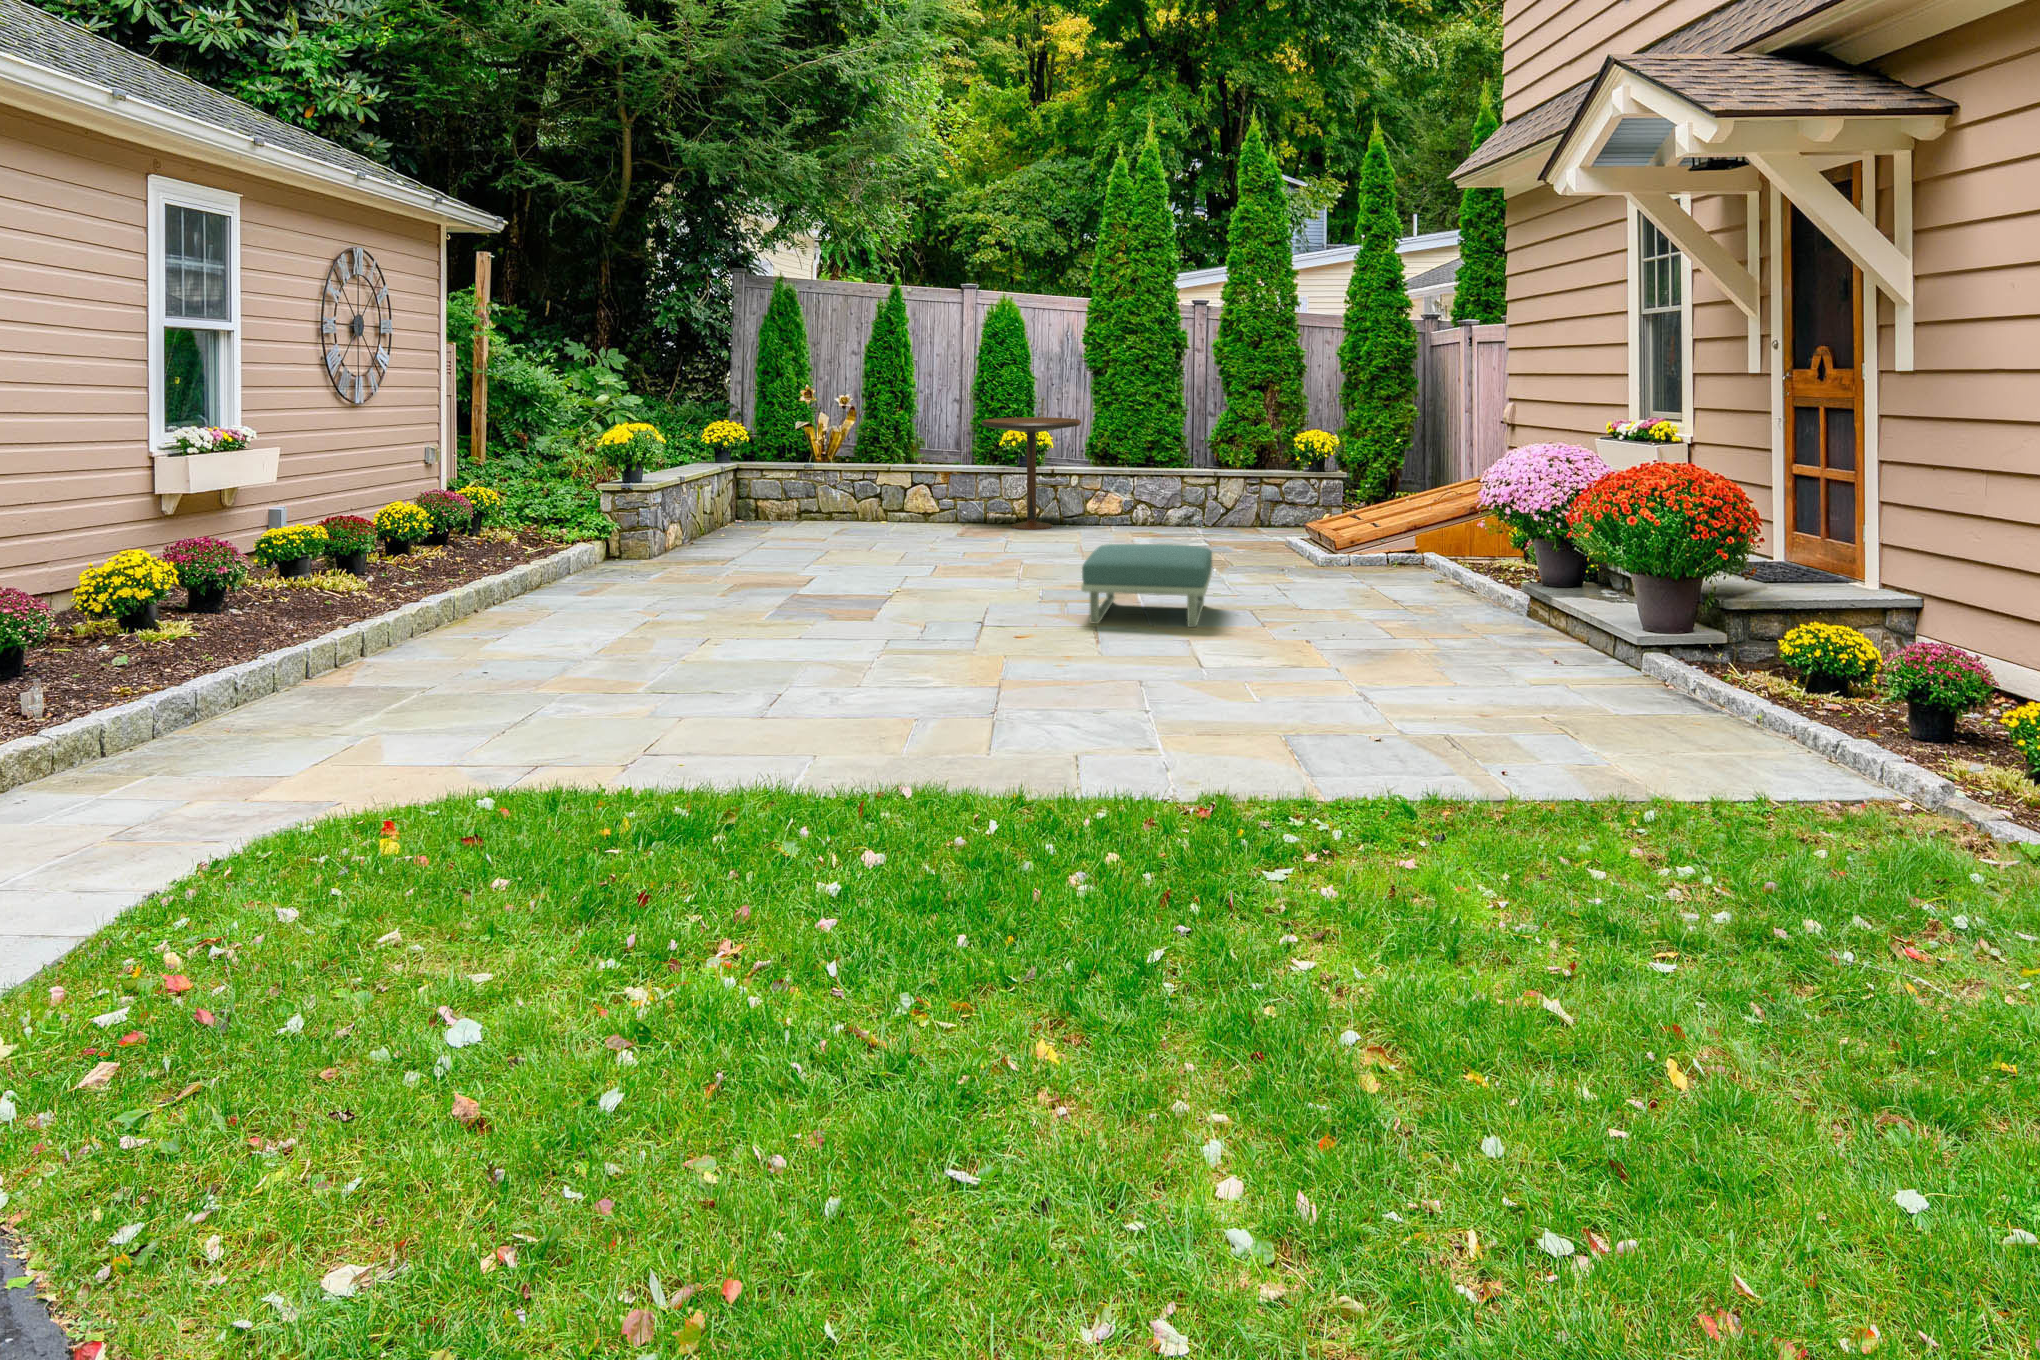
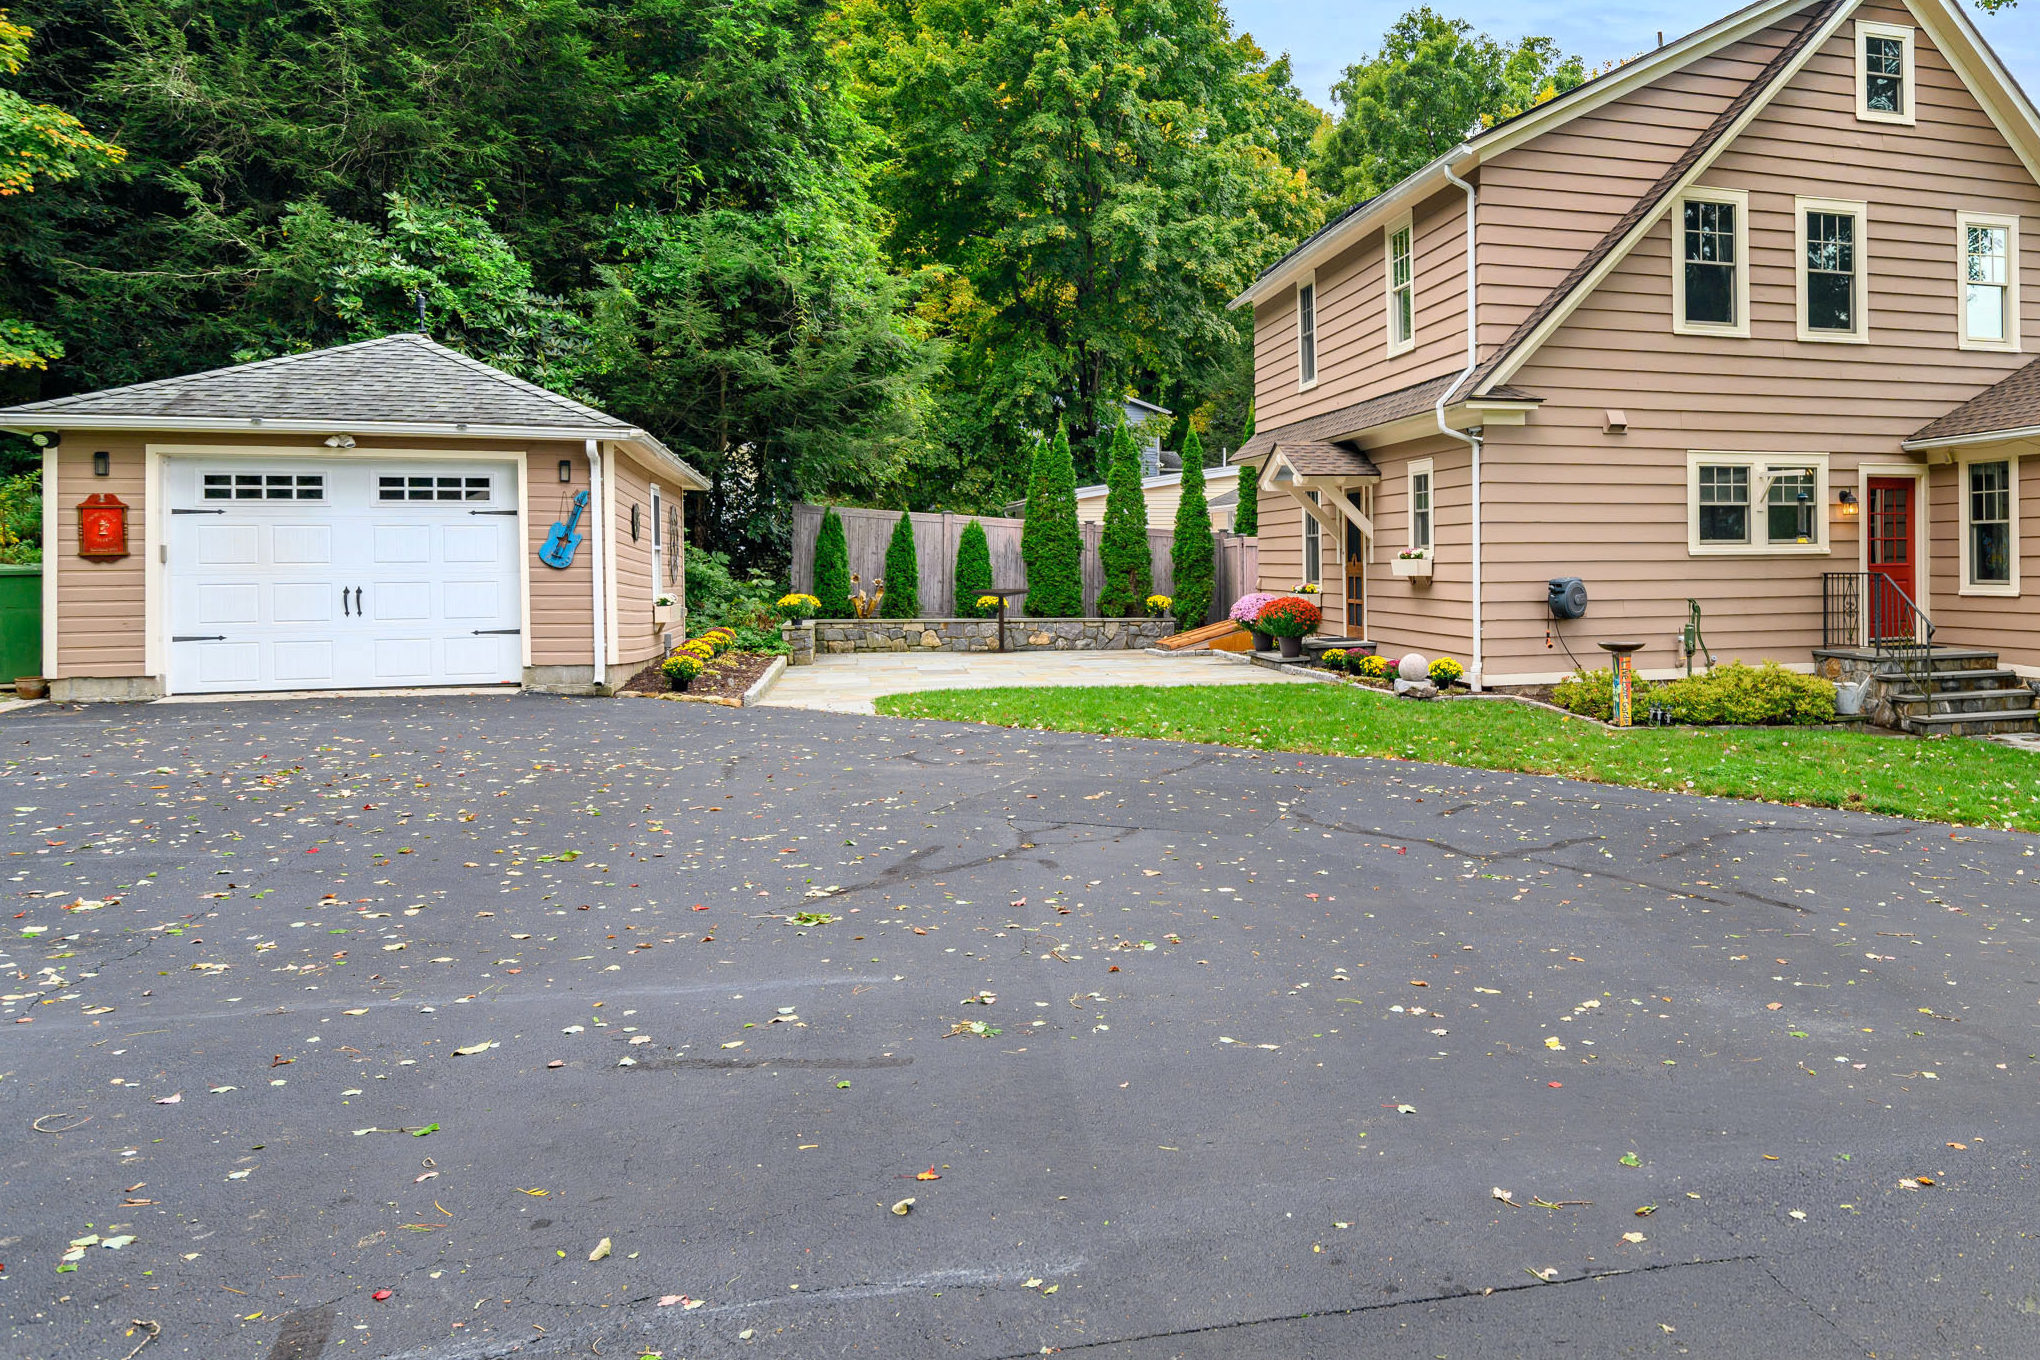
footstool: present [1081,544,1212,627] -> none [1073,639,1127,670]

